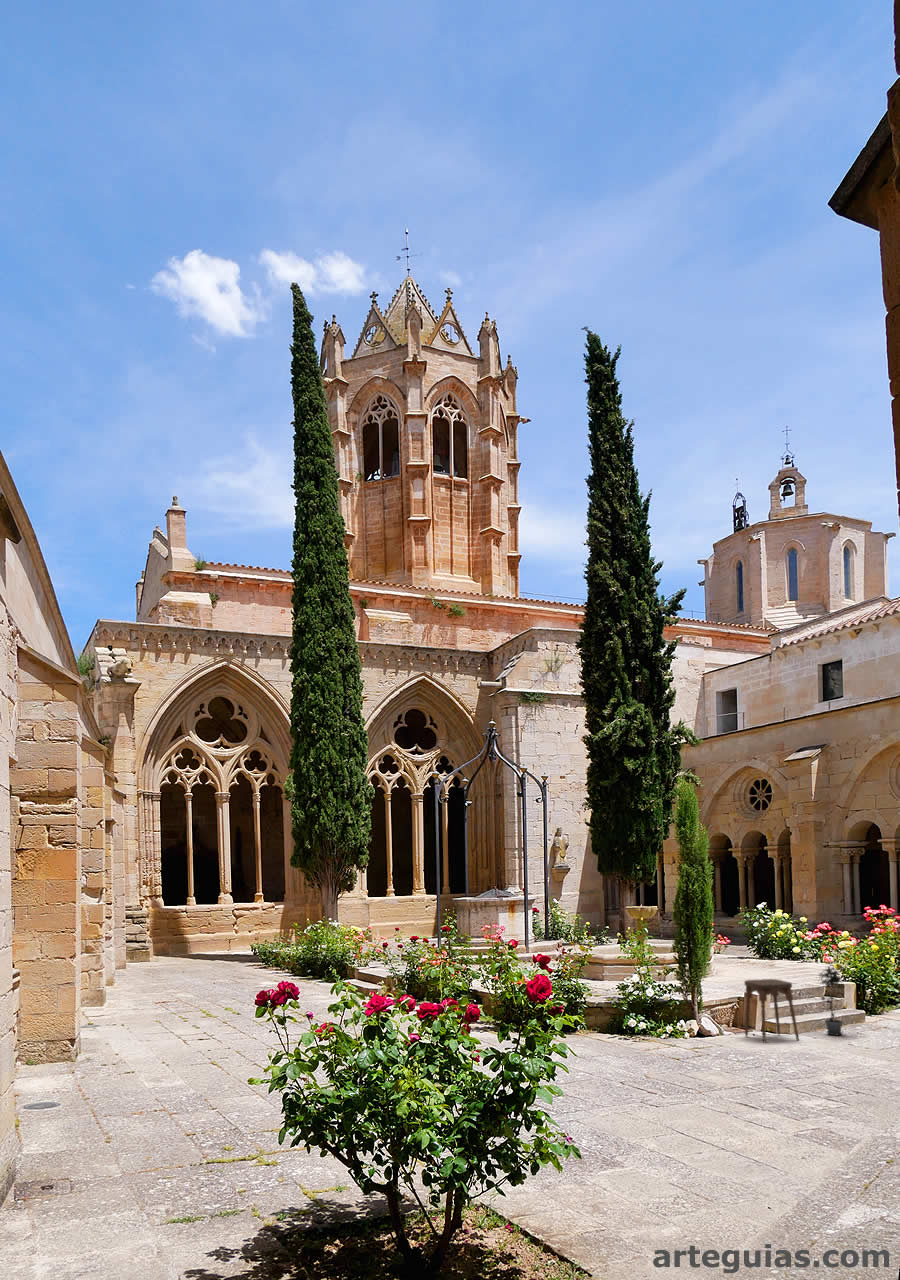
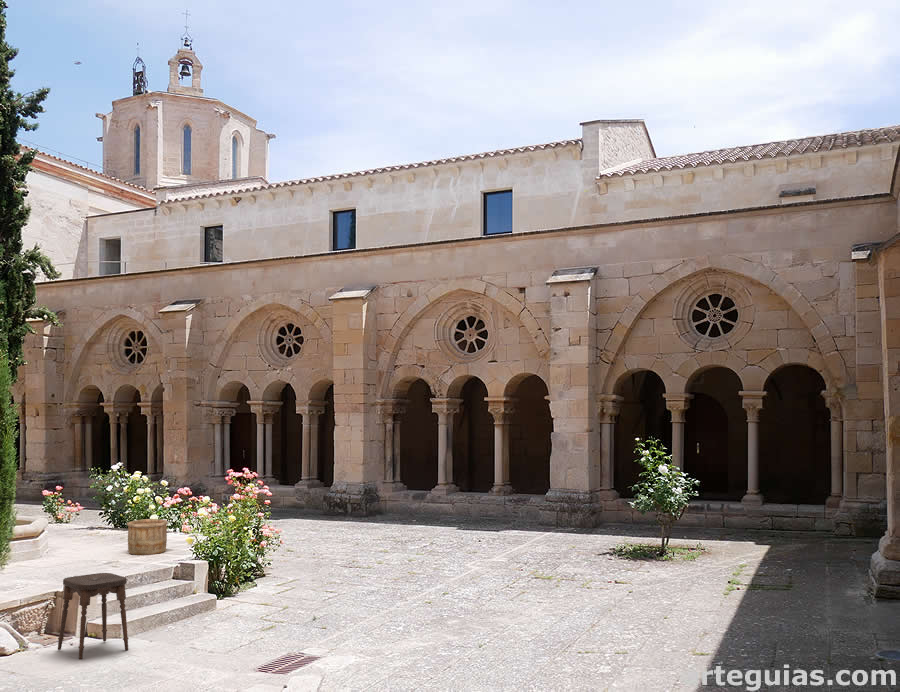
wooden bucket: none [780,947,816,977] -> present [127,519,168,555]
potted plant: present [819,961,845,1035] -> none [158,544,198,635]

